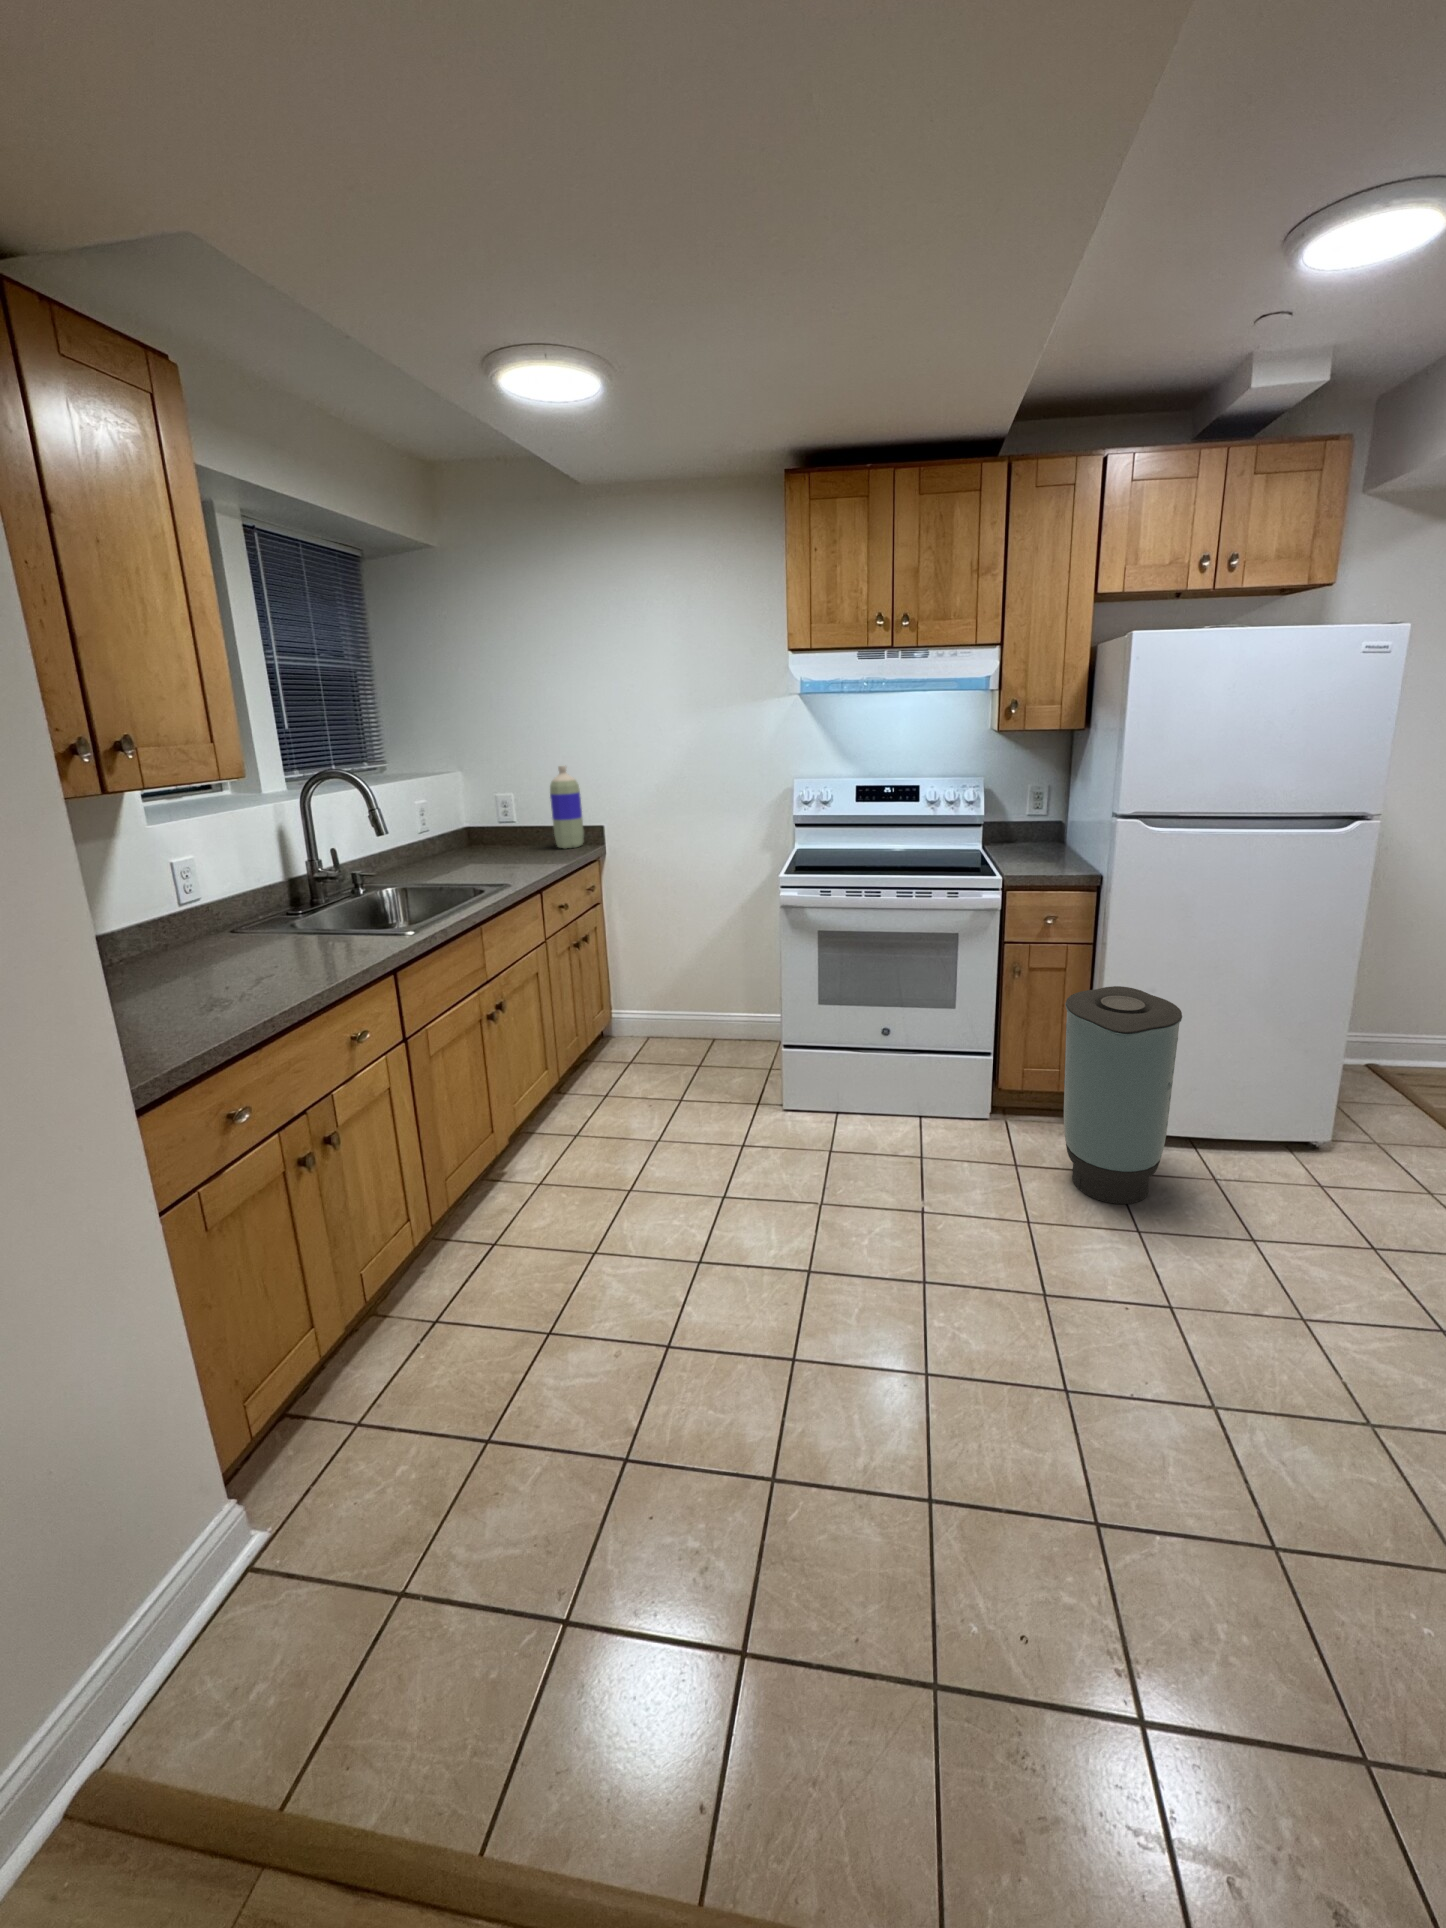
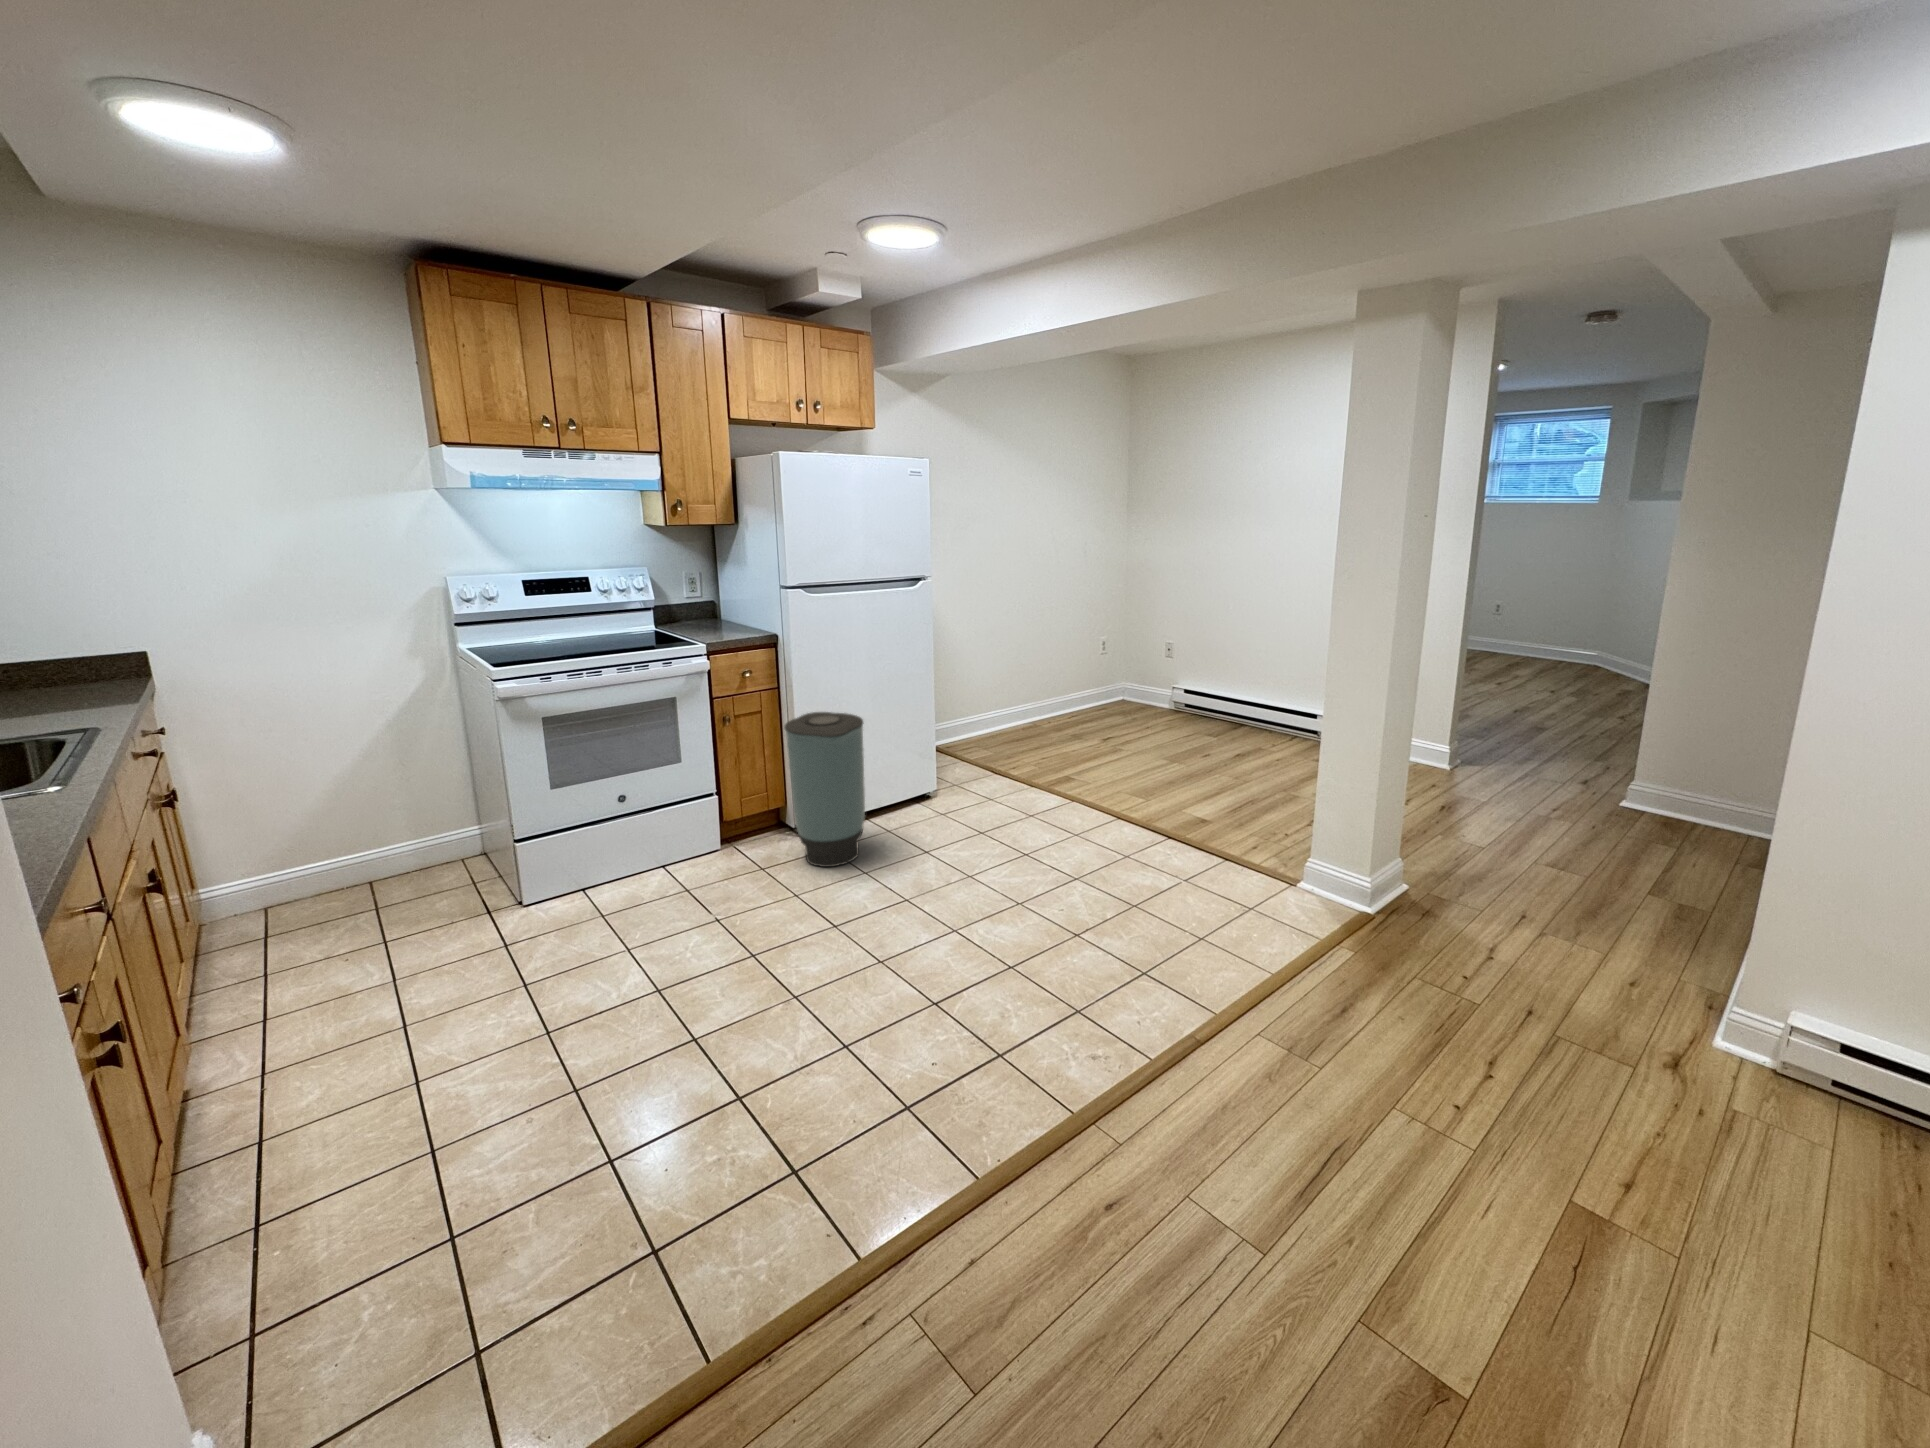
bottle: present [550,766,584,849] -> none [27,574,106,689]

